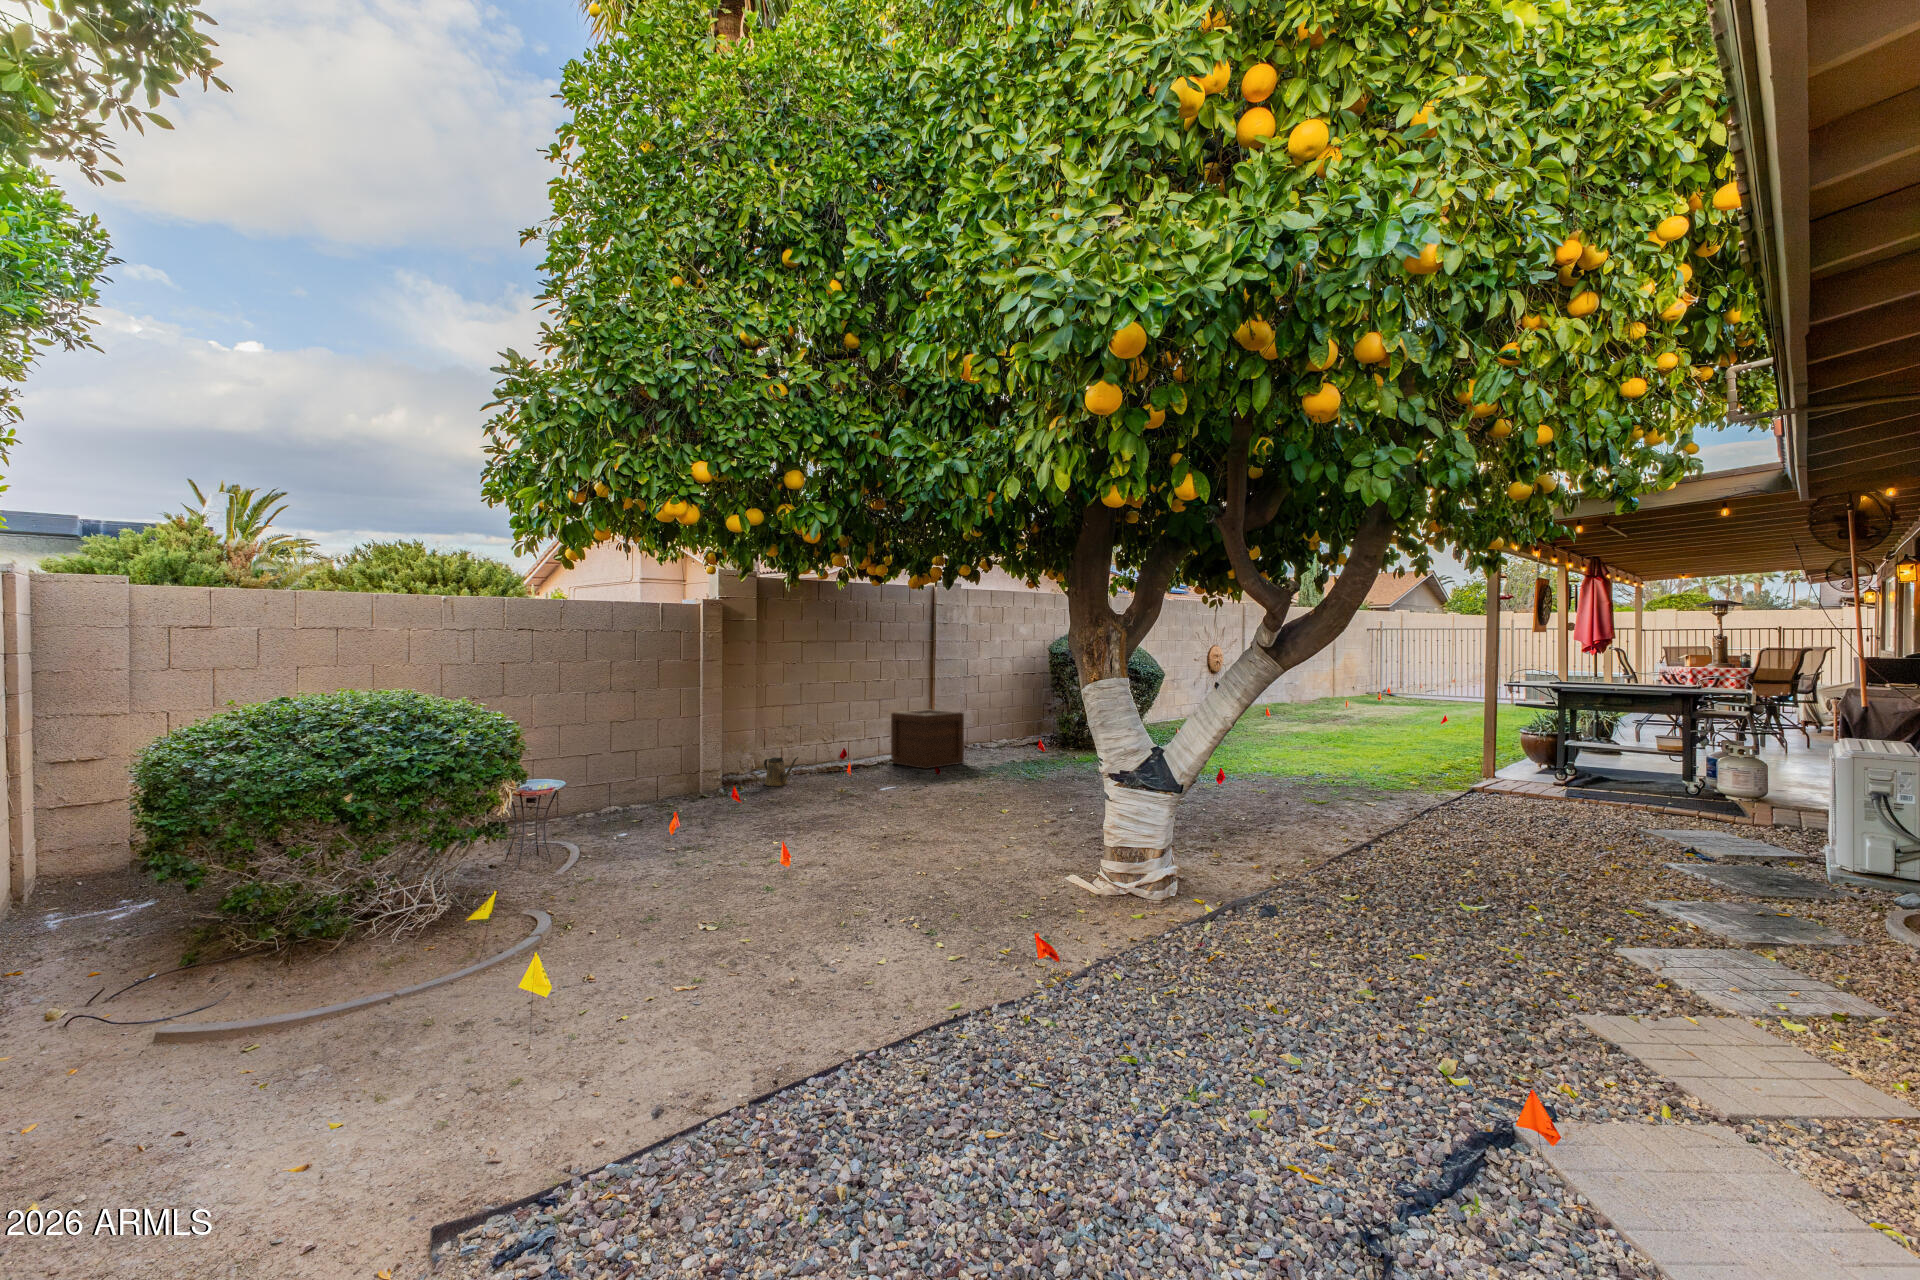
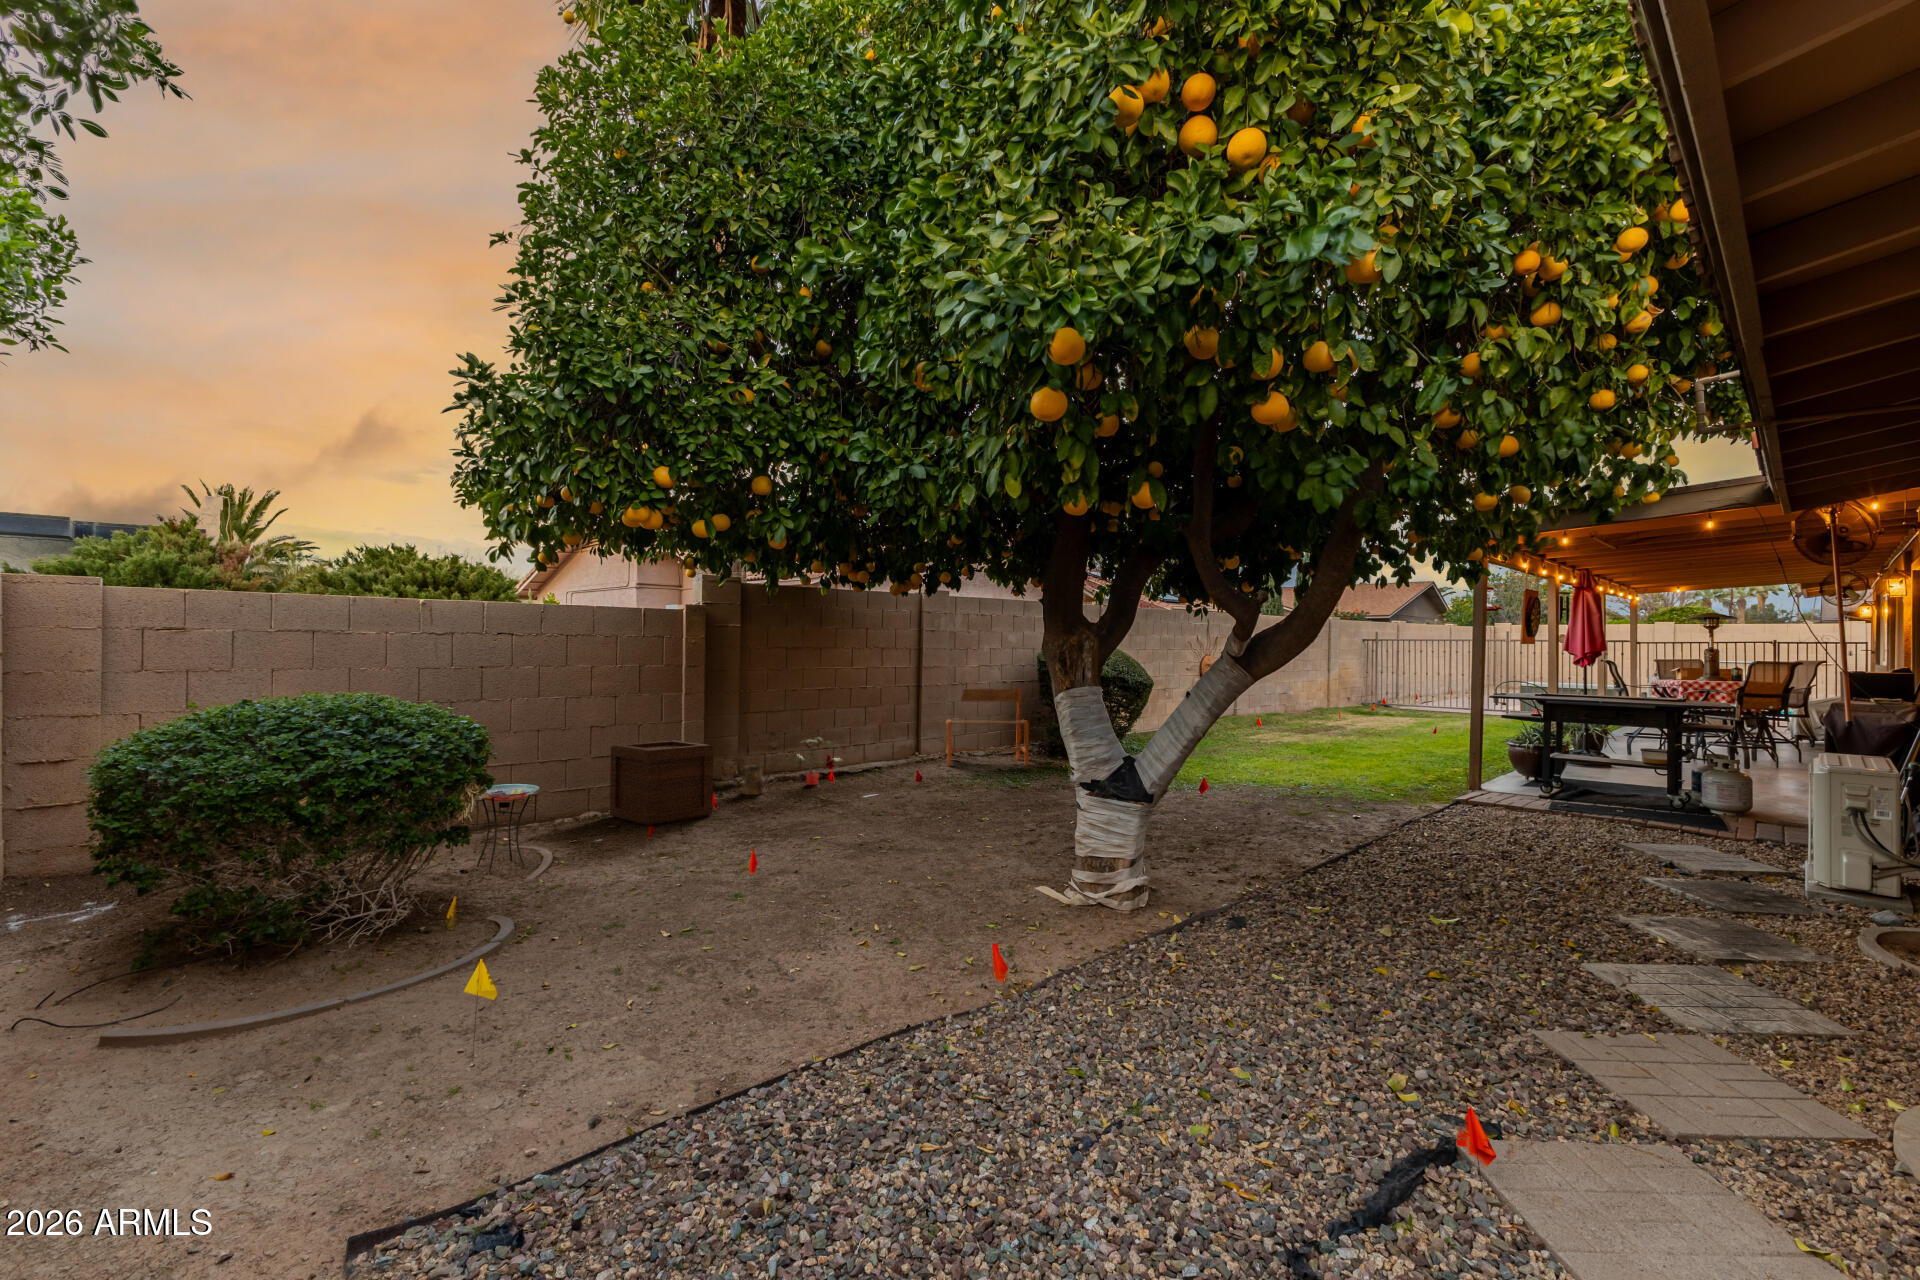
bench: none [963,679,1045,756] -> present [947,688,1029,766]
wooden crate: present [891,710,964,769] -> present [610,740,713,826]
potted plant: none [807,729,864,776] -> present [790,738,839,785]

